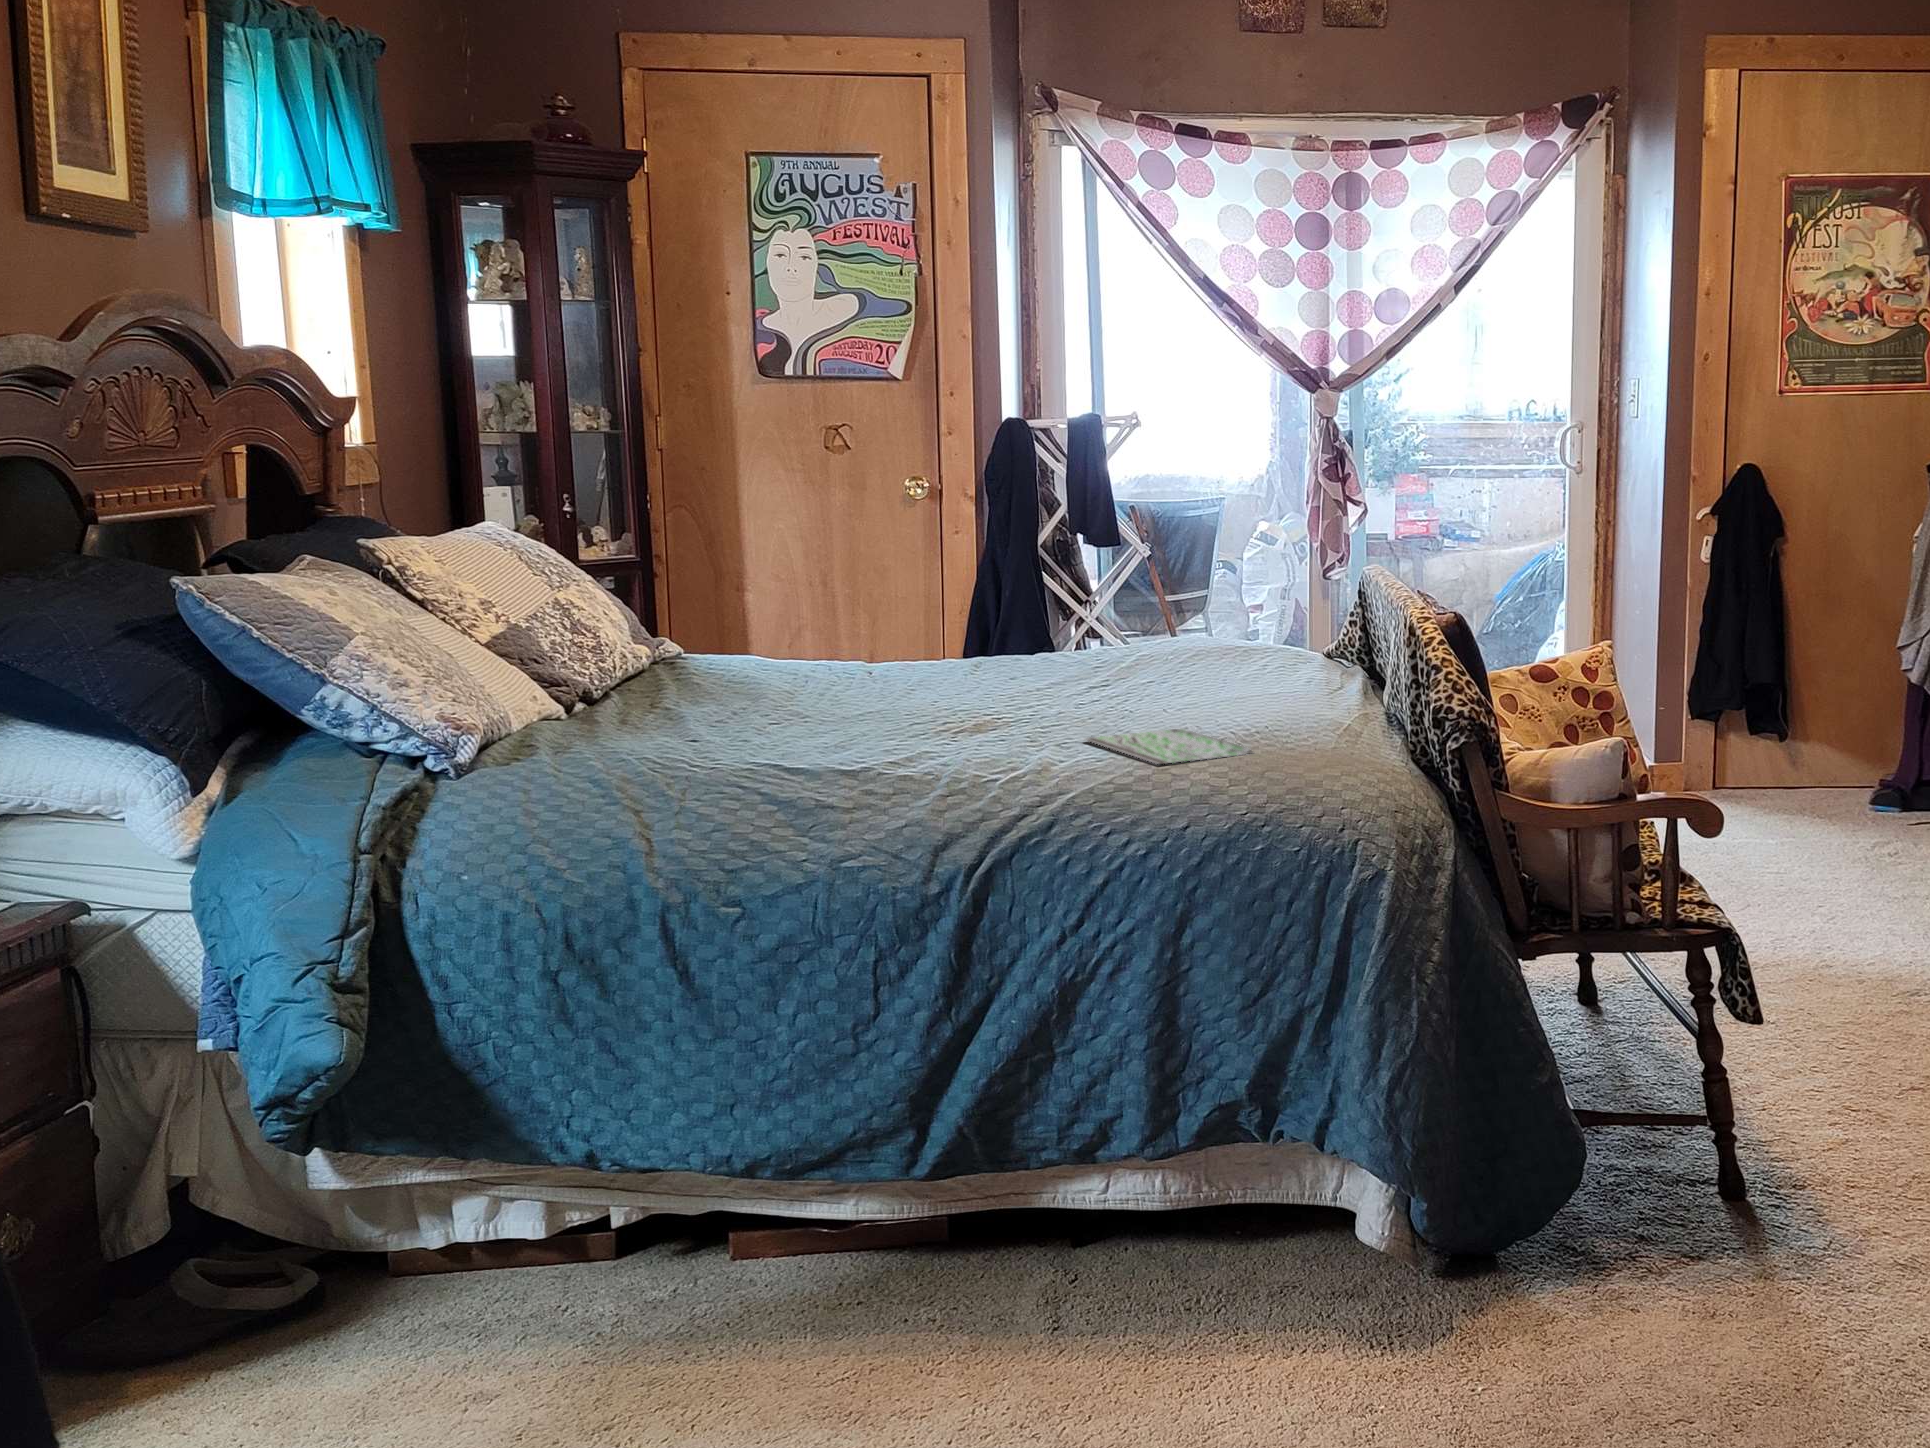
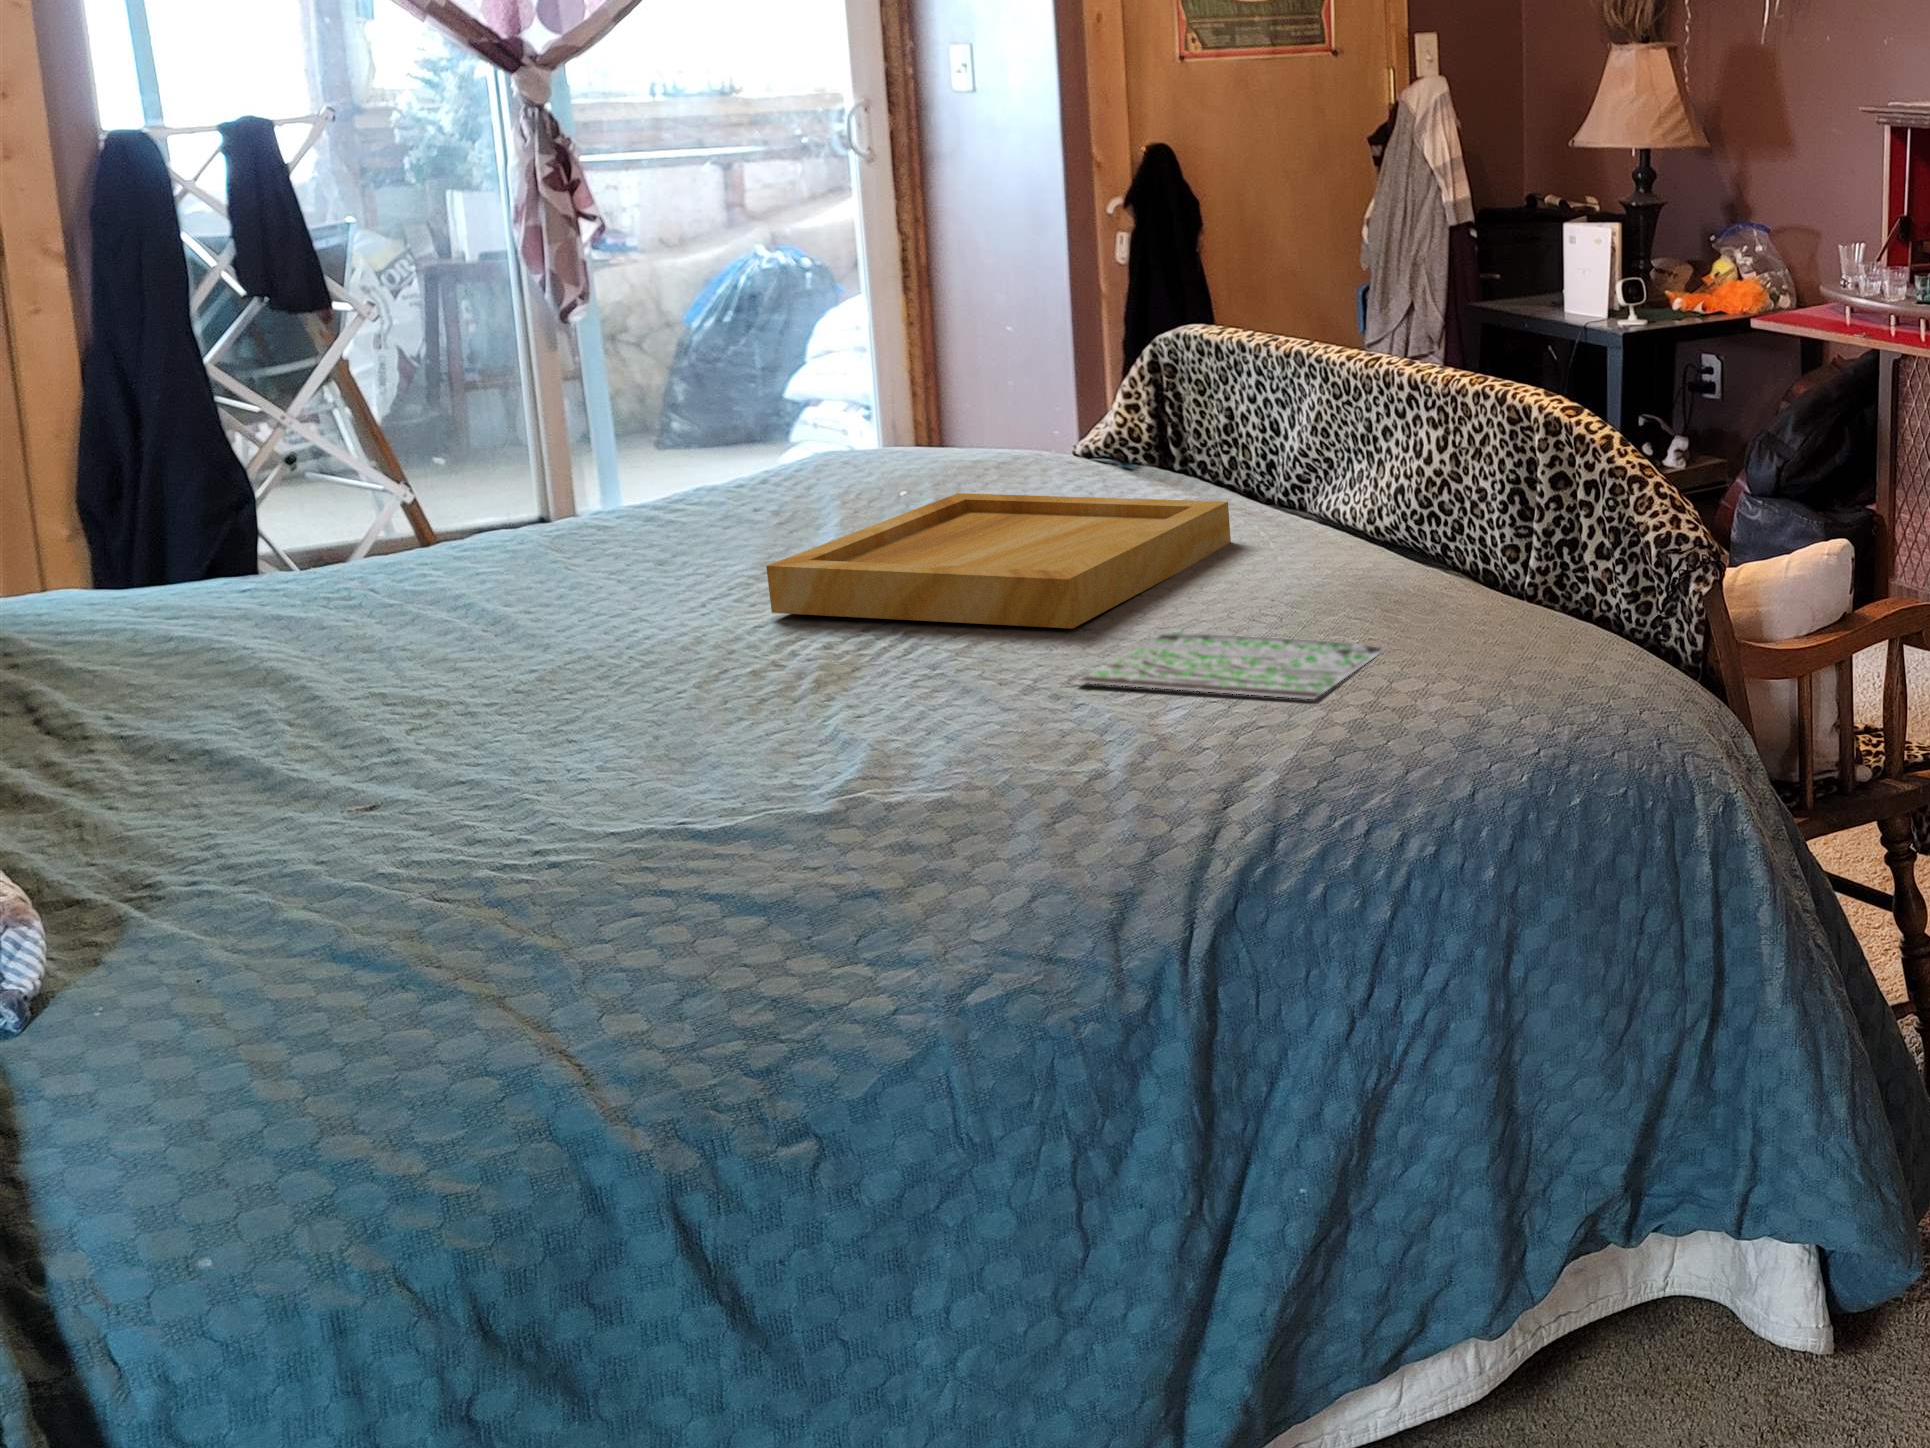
tray: none [1040,647,1329,719] -> present [766,493,1231,628]

